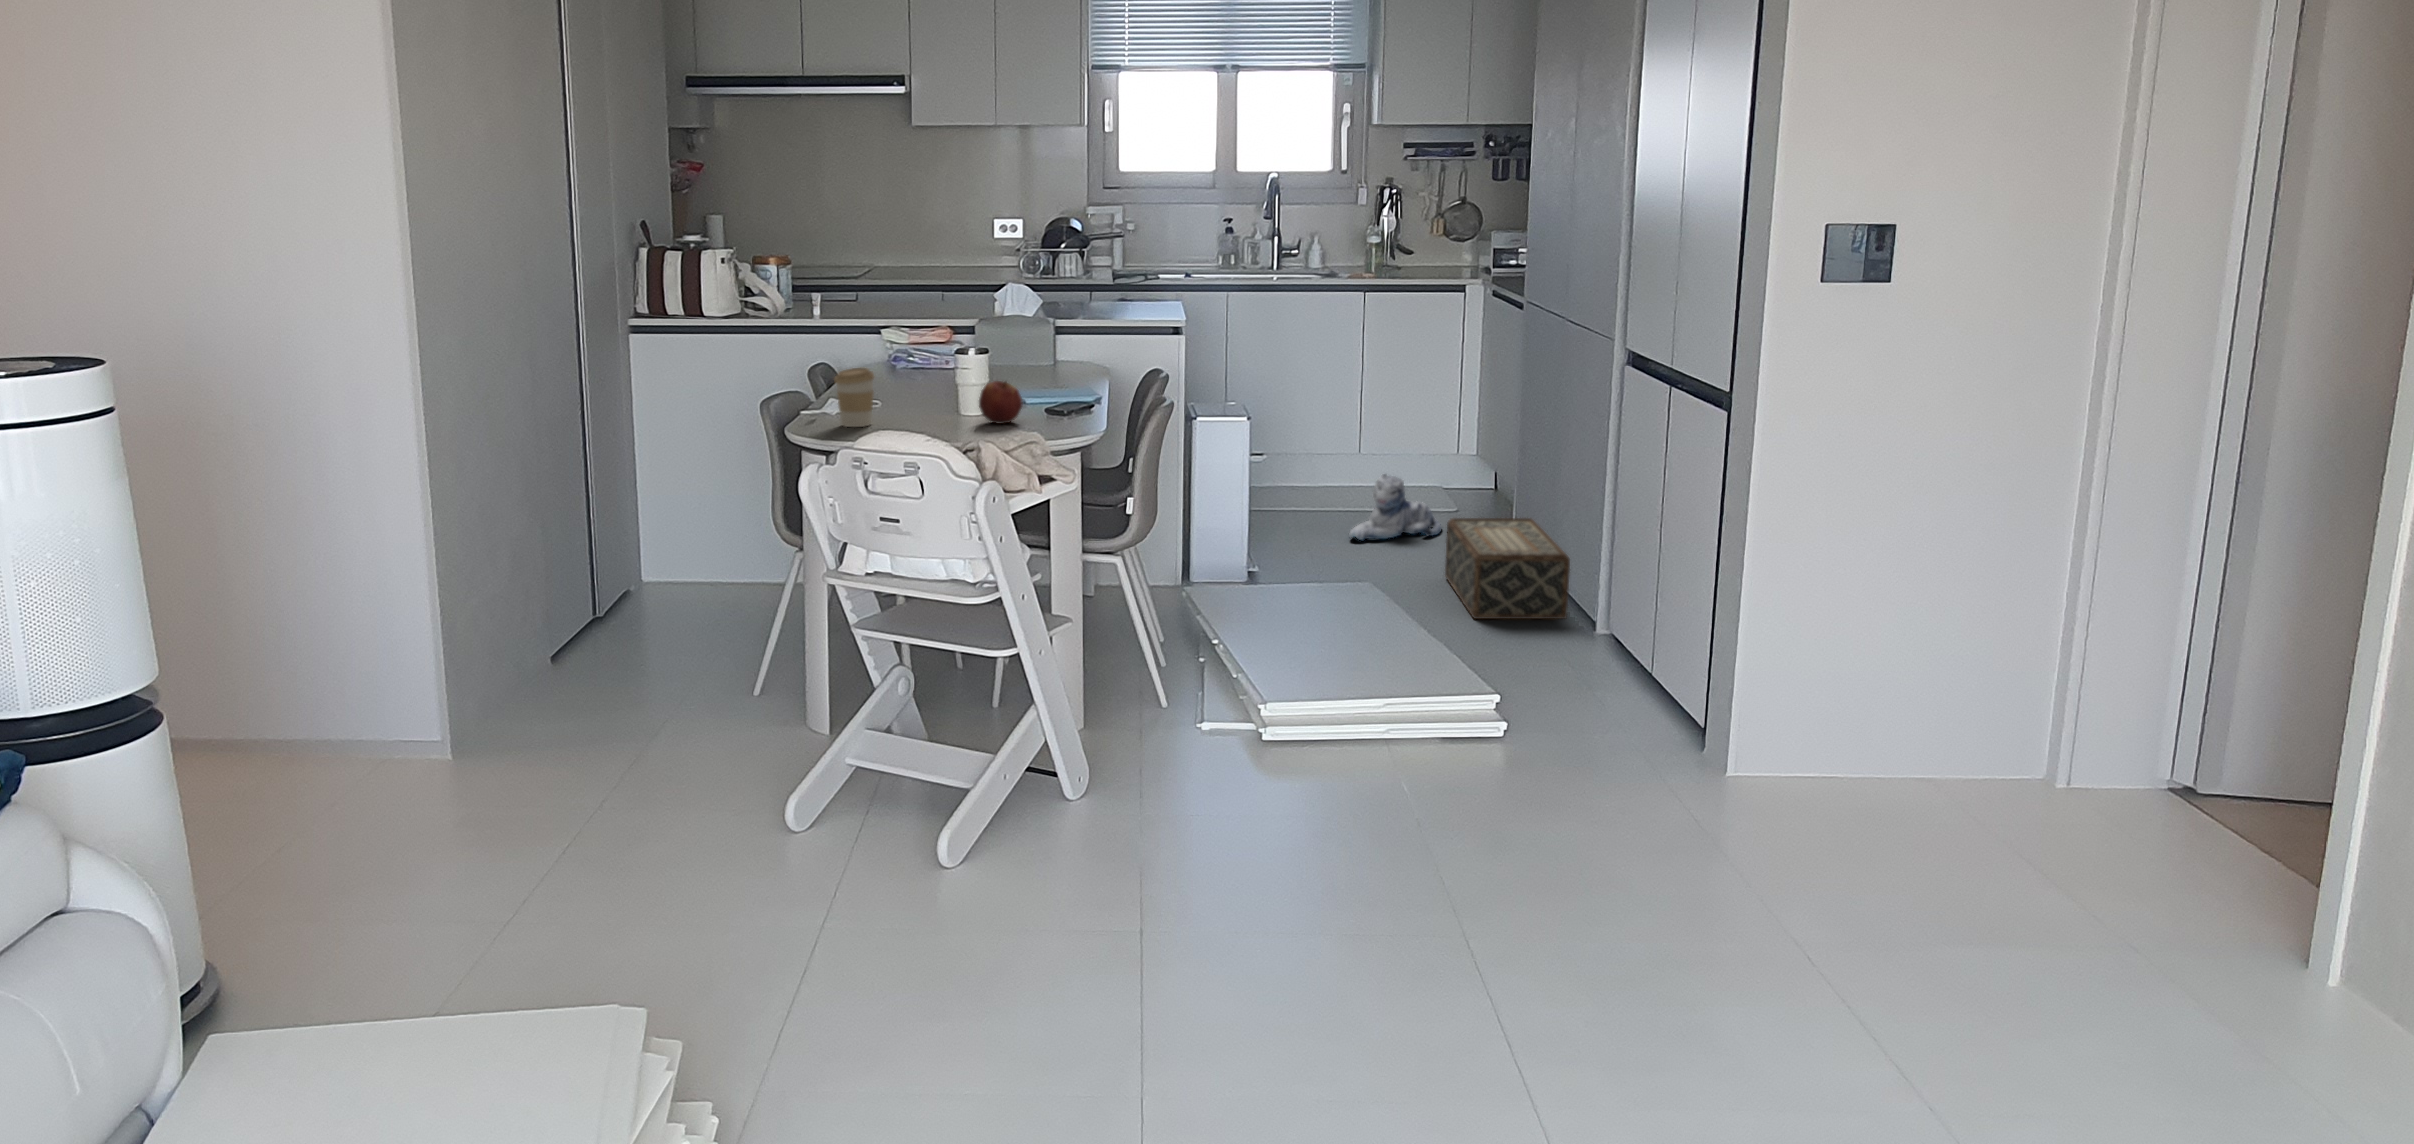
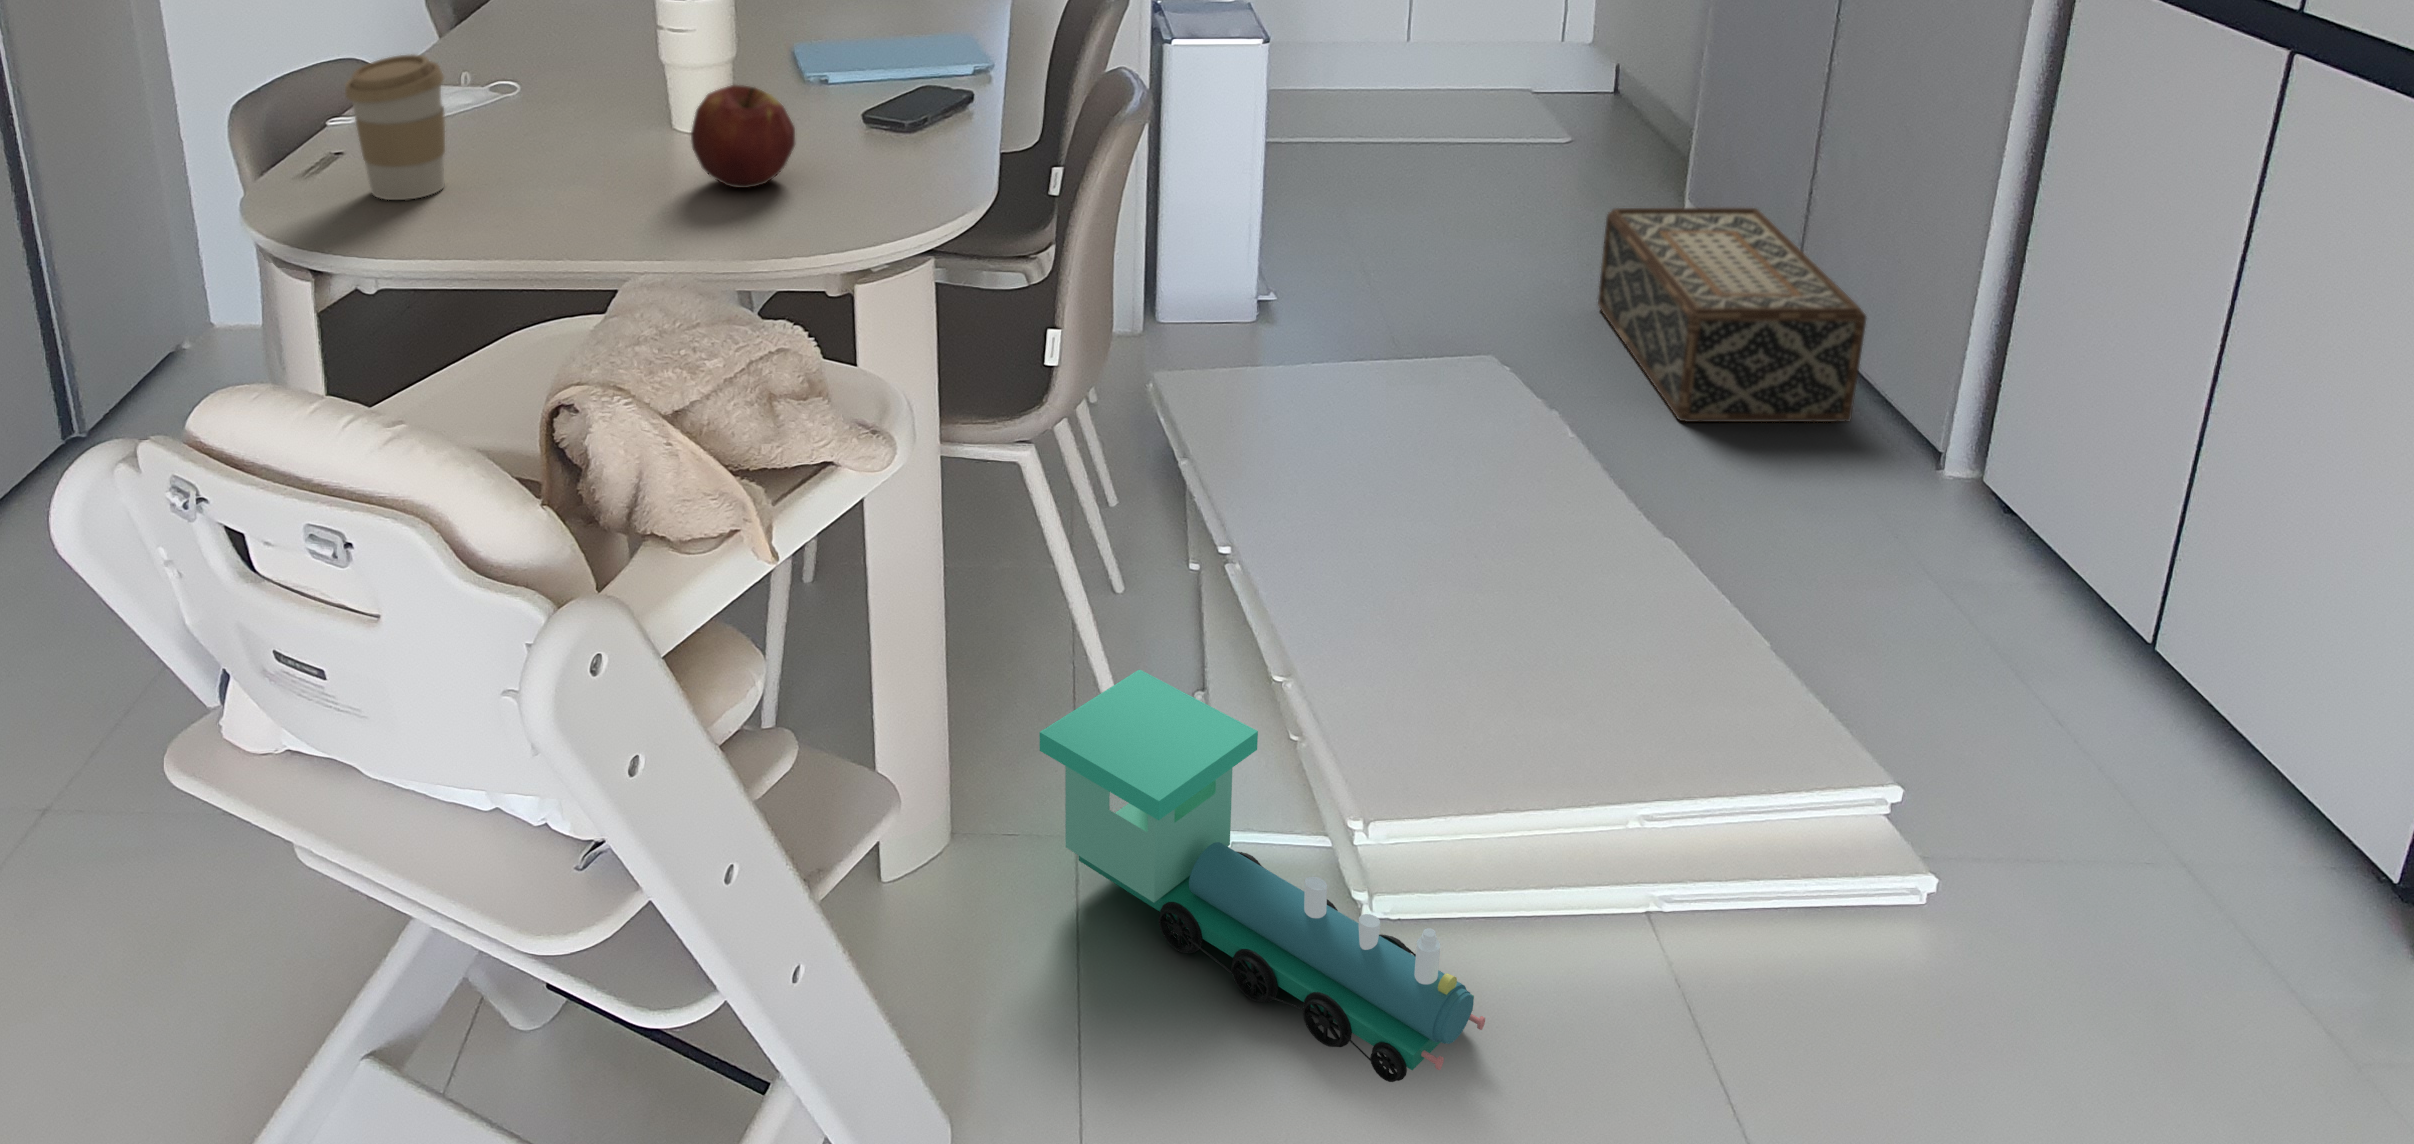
plush toy: present [1349,474,1442,540] -> none [1413,102,1561,216]
toy train: none [1125,656,1314,791] -> present [1040,669,1485,1082]

